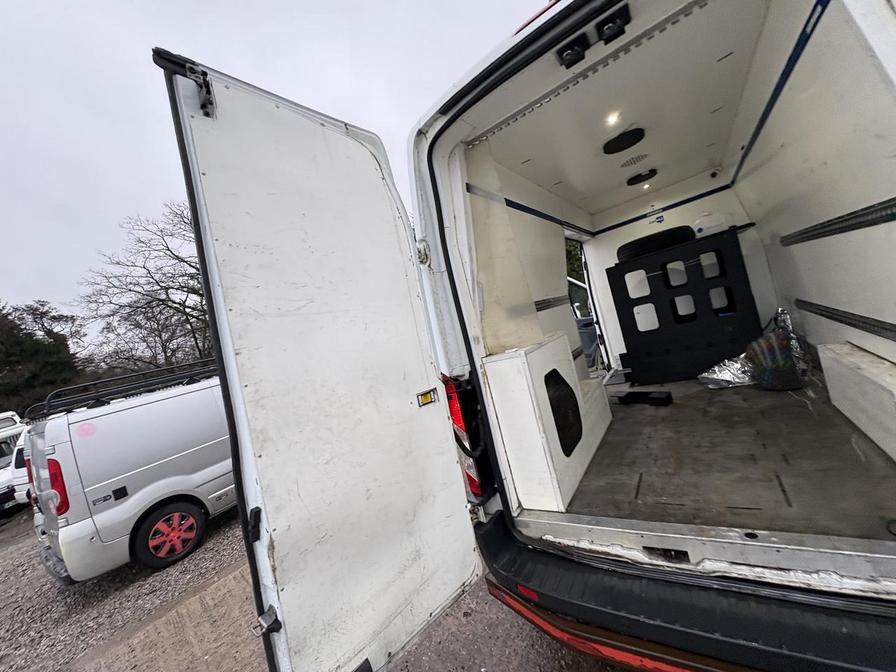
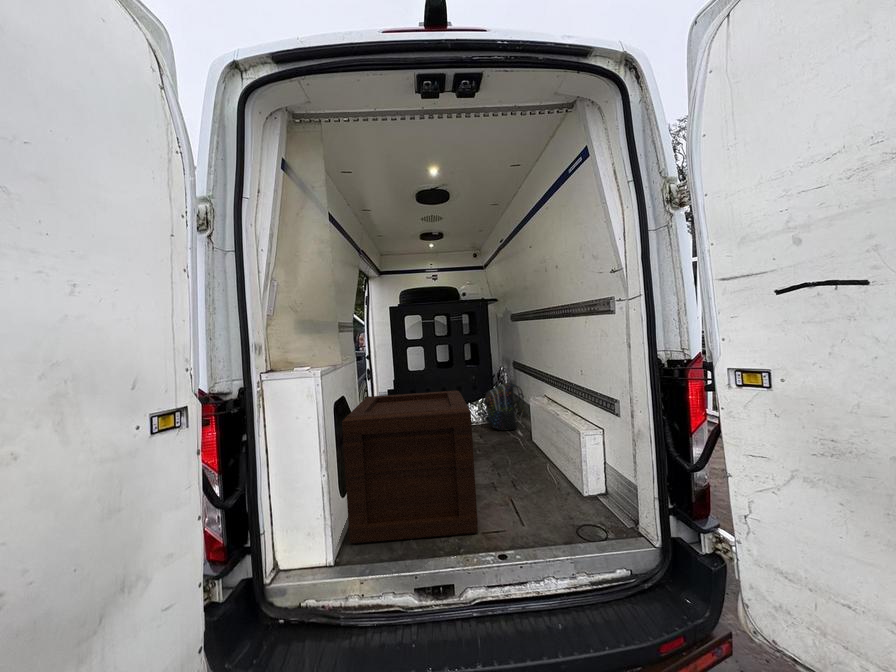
wooden crate: none [556,351,725,506] -> present [342,391,478,544]

